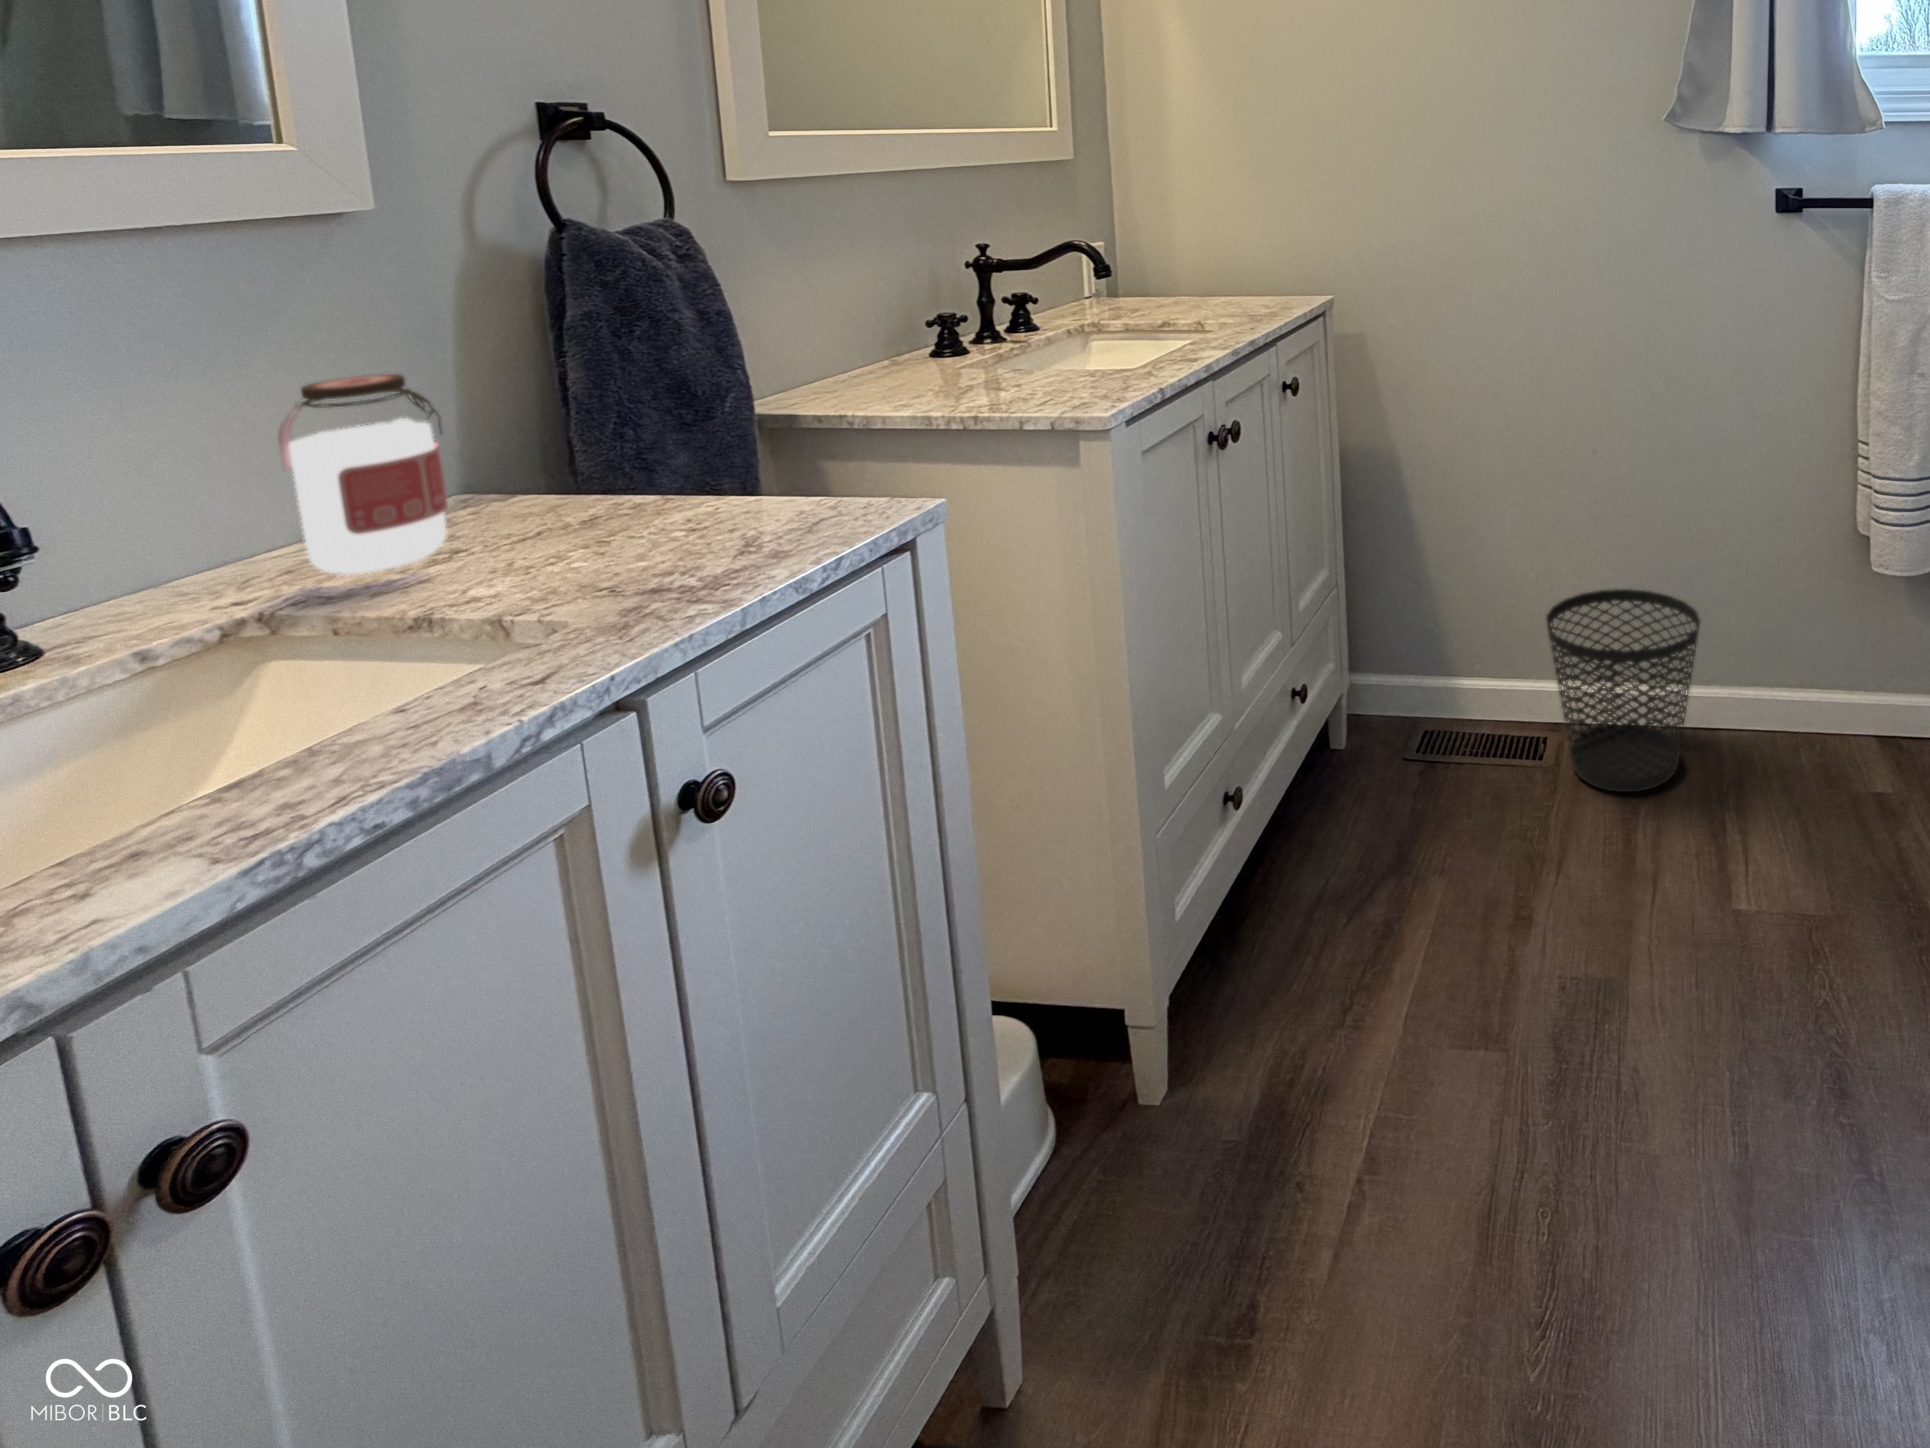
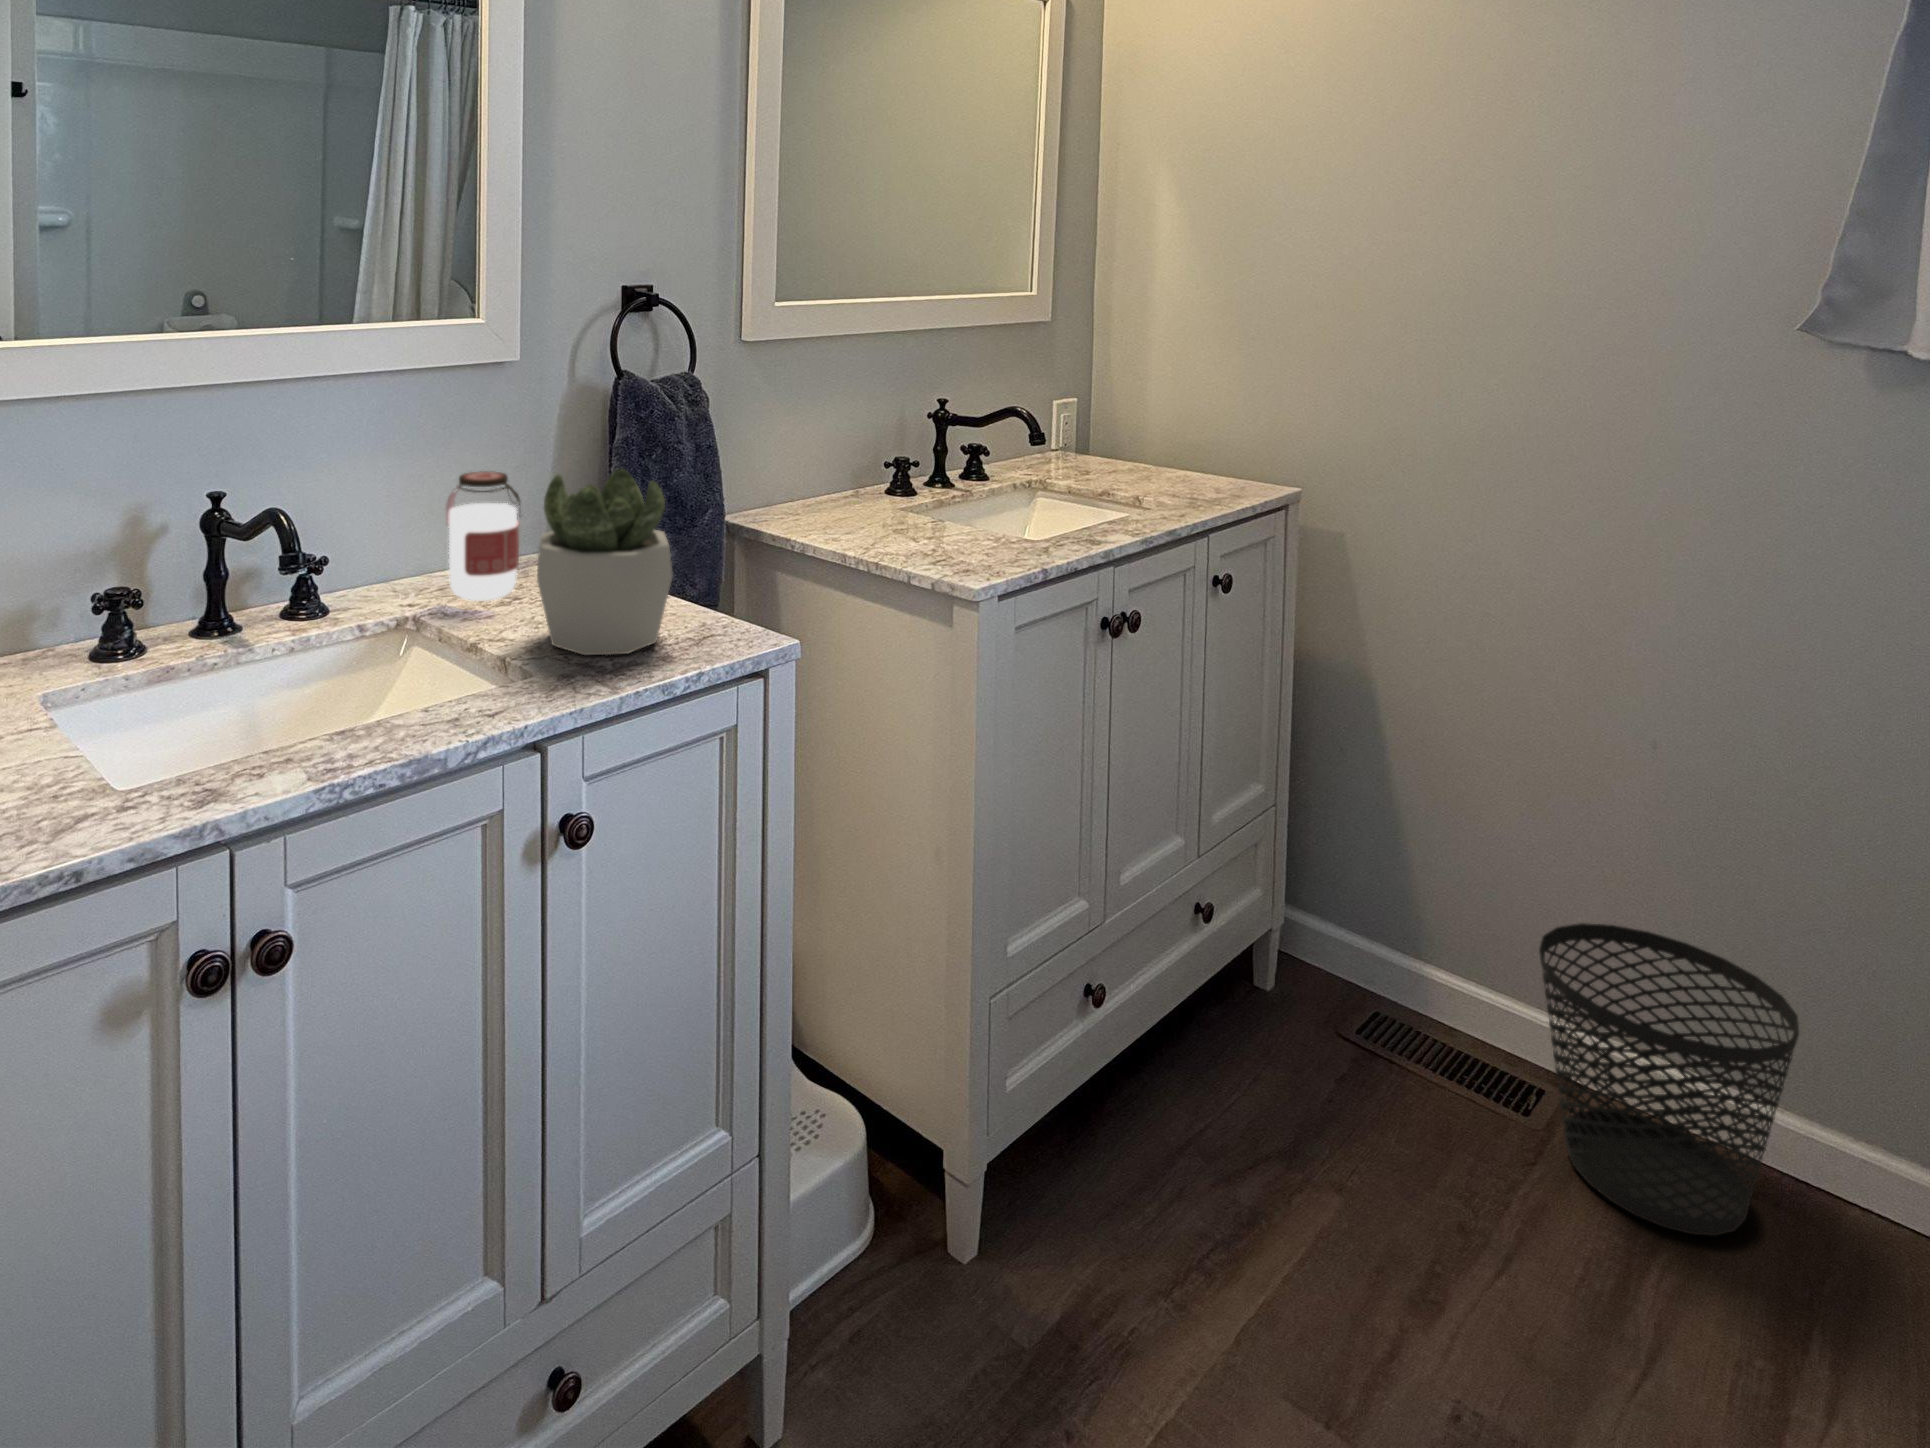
succulent plant: none [515,328,760,587] -> present [537,469,673,655]

